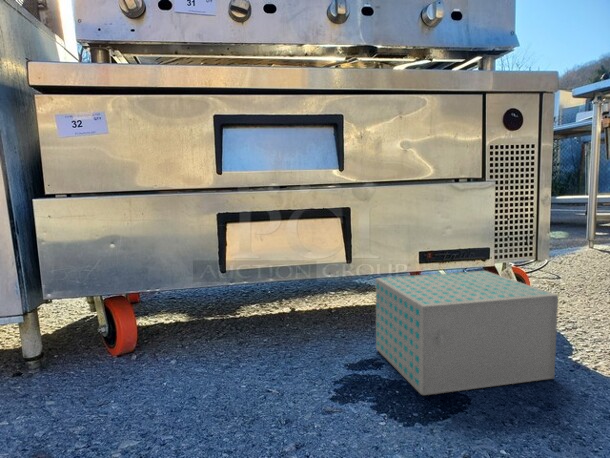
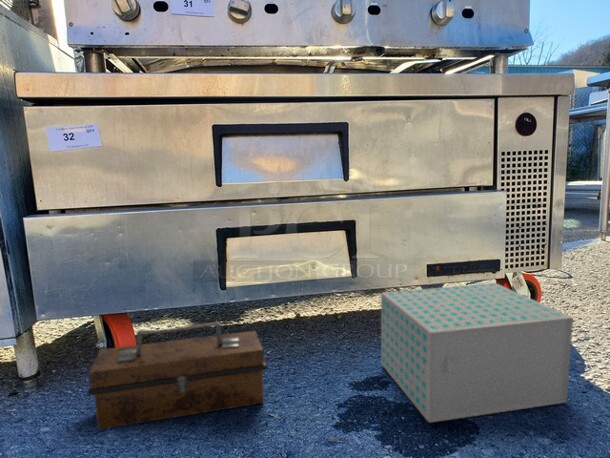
toolbox: none [92,302,266,403] -> present [88,322,267,429]

